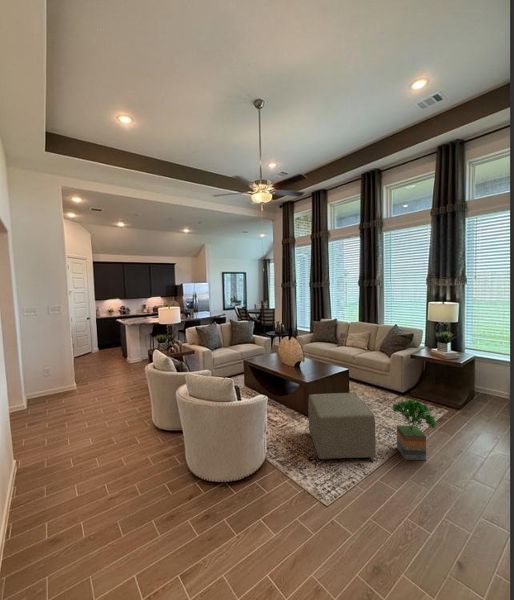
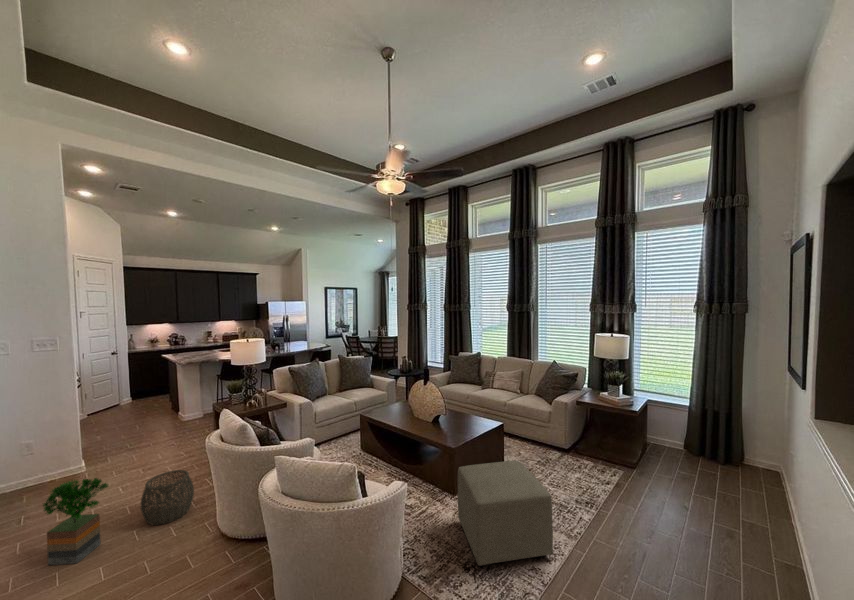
woven basket: none [107,389,138,421] -> present [140,470,194,525]
potted tree: present [392,400,437,460] -> present [43,478,108,565]

